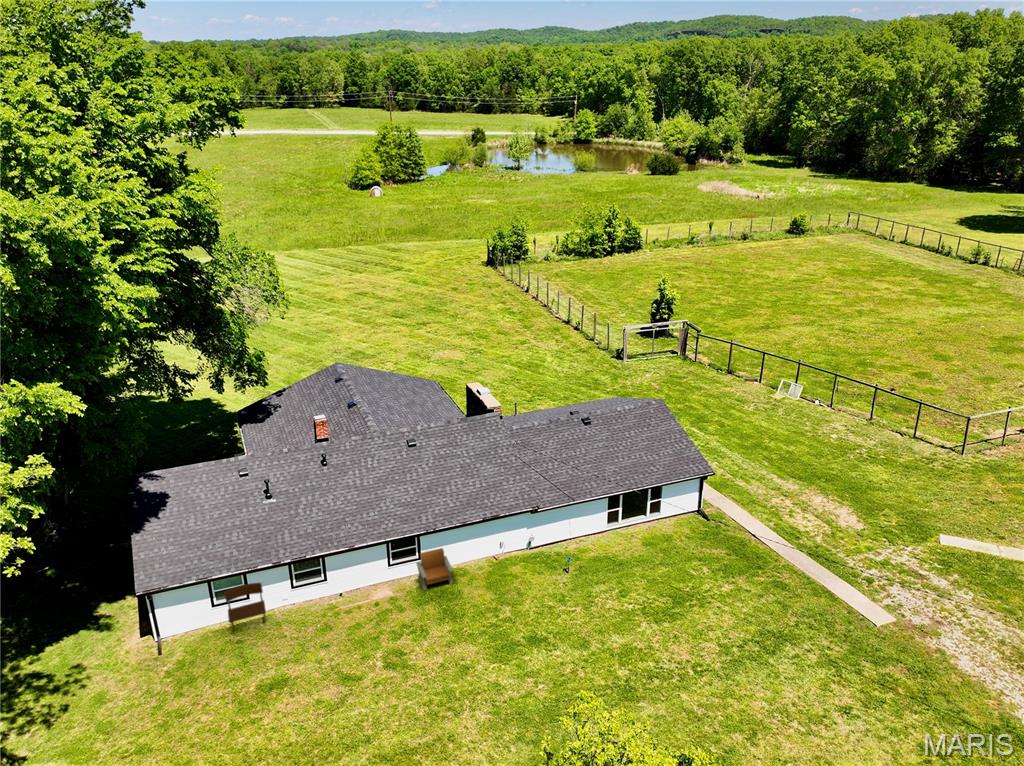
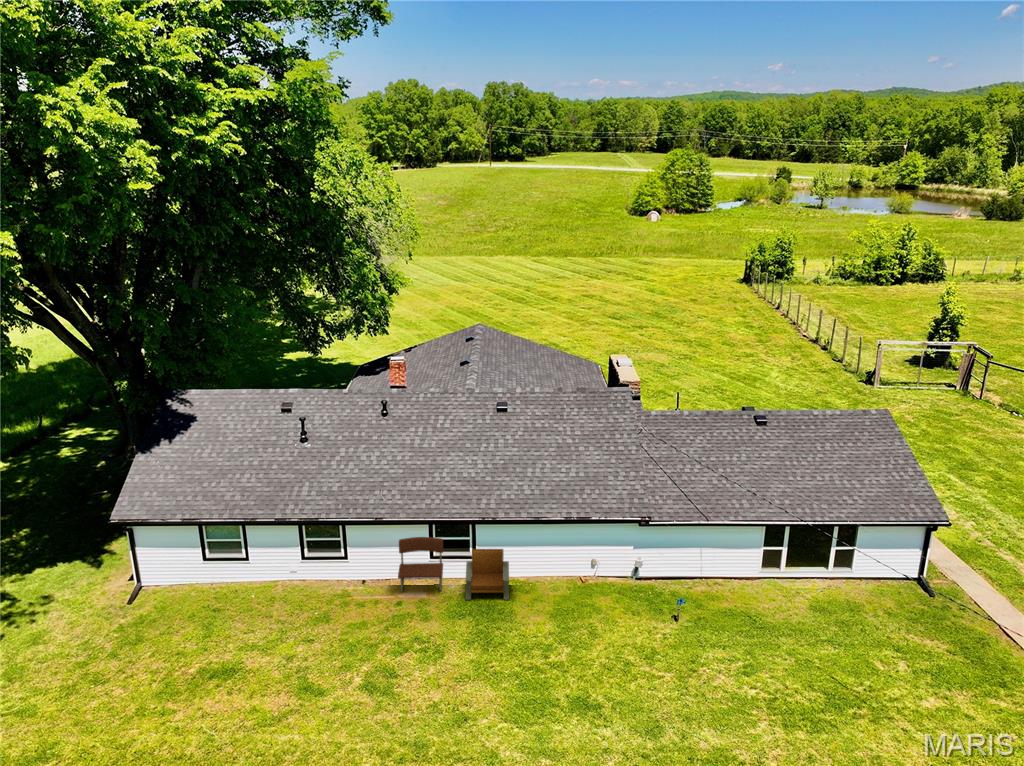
bench: present [224,583,266,631] -> present [398,537,443,592]

